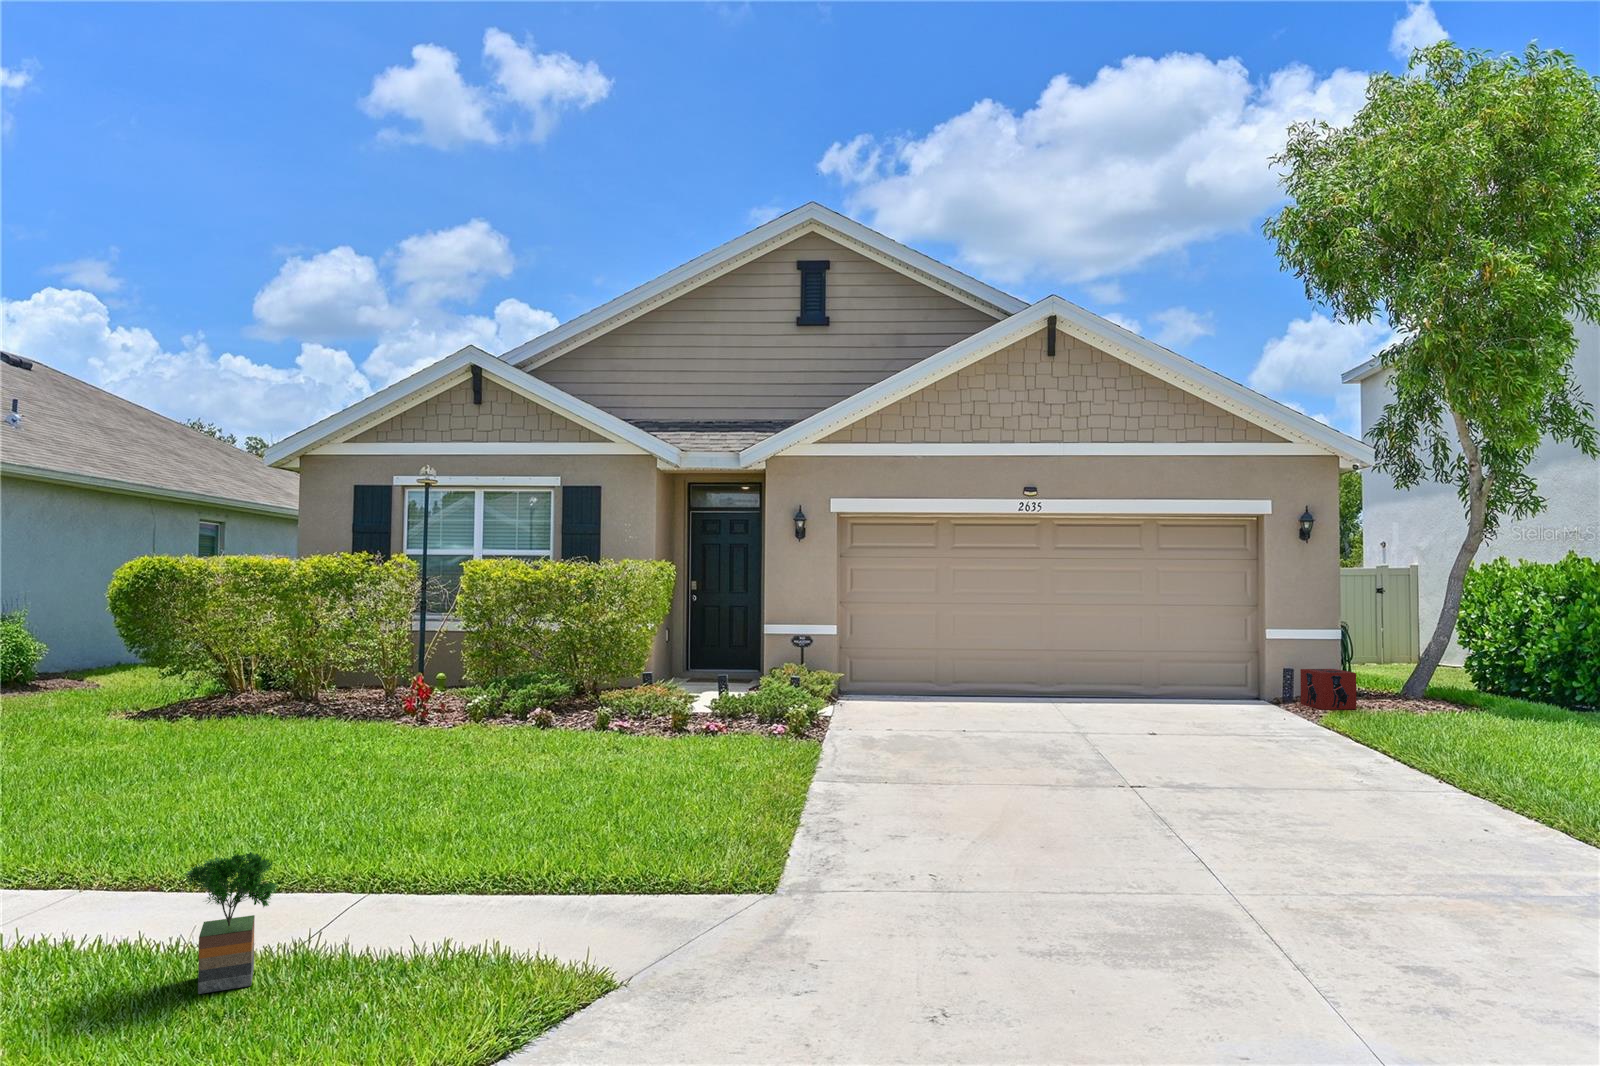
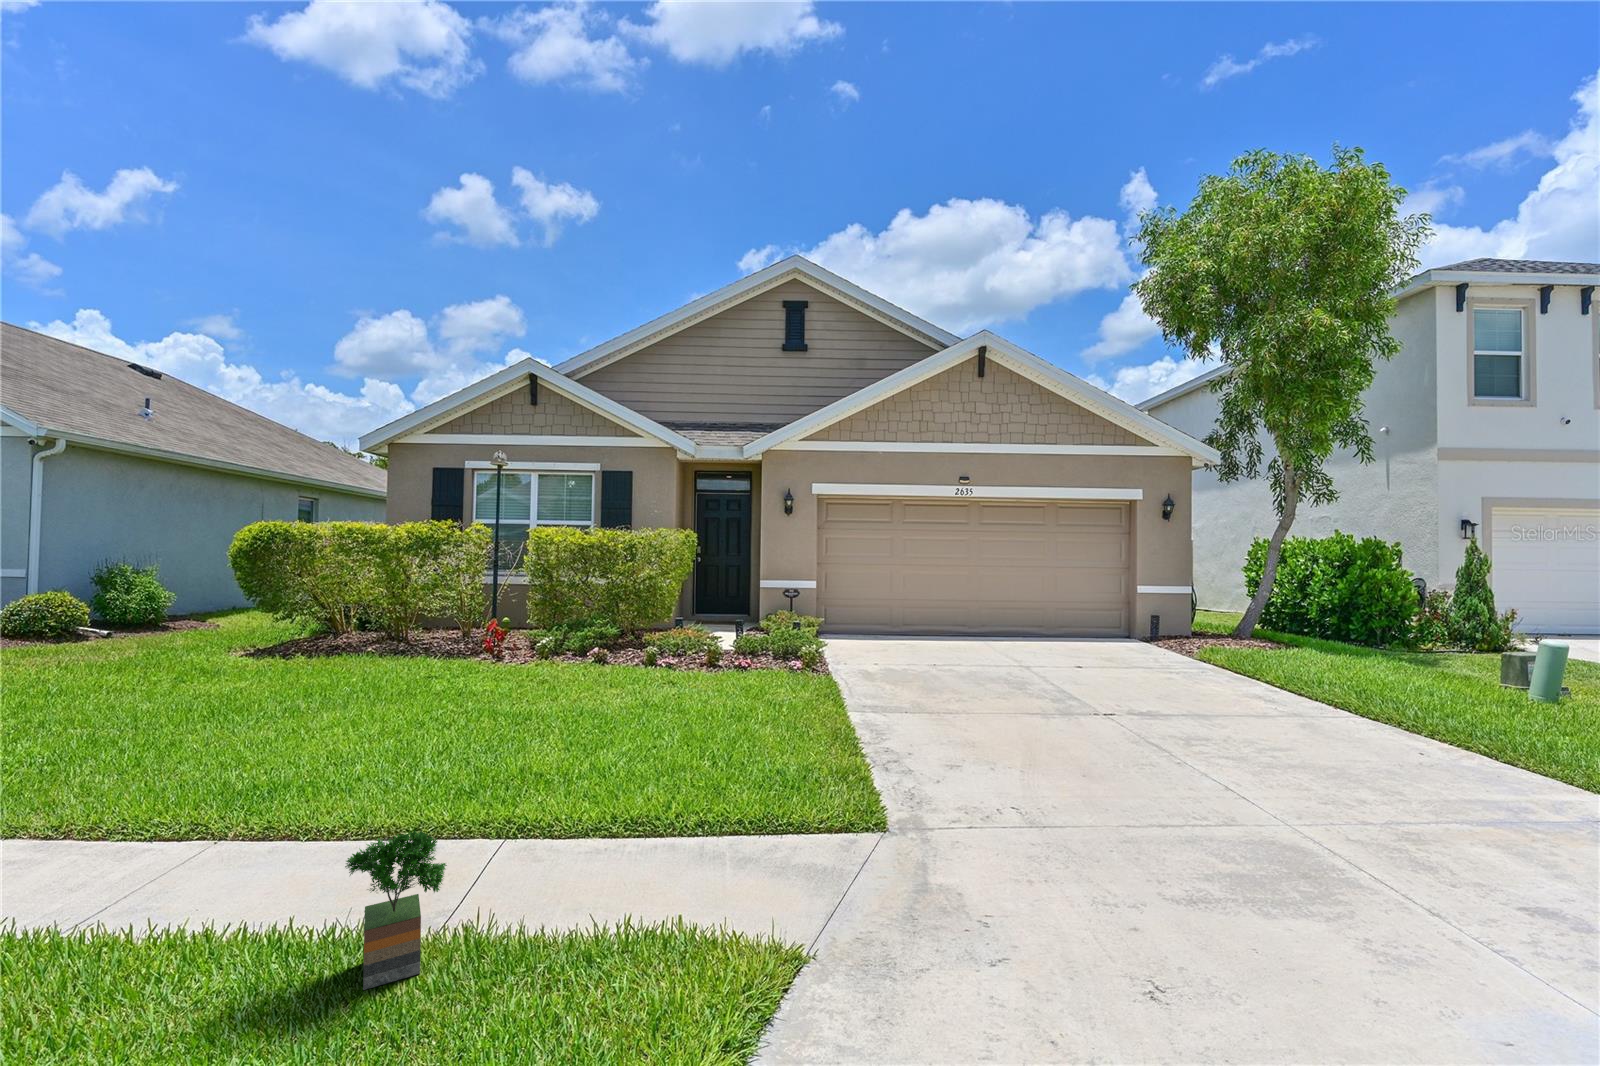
storage box: present [1300,669,1357,710] -> none [1134,614,1175,643]

